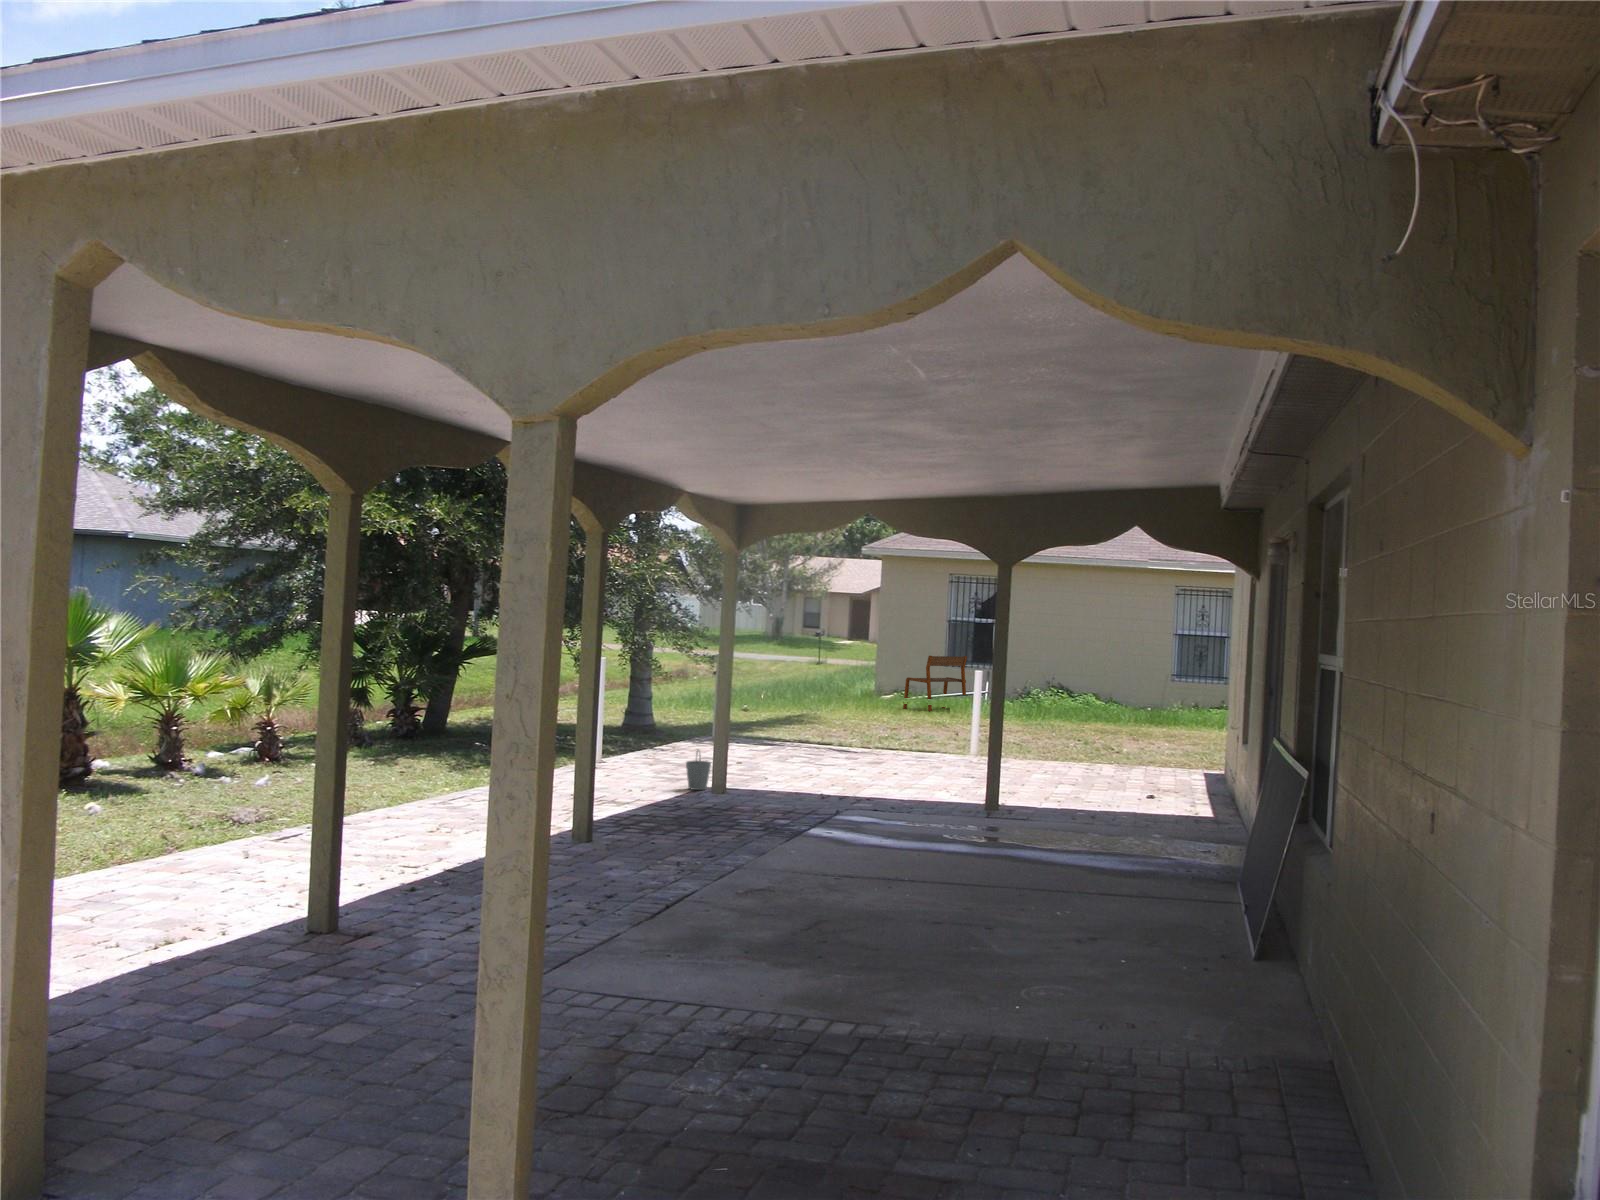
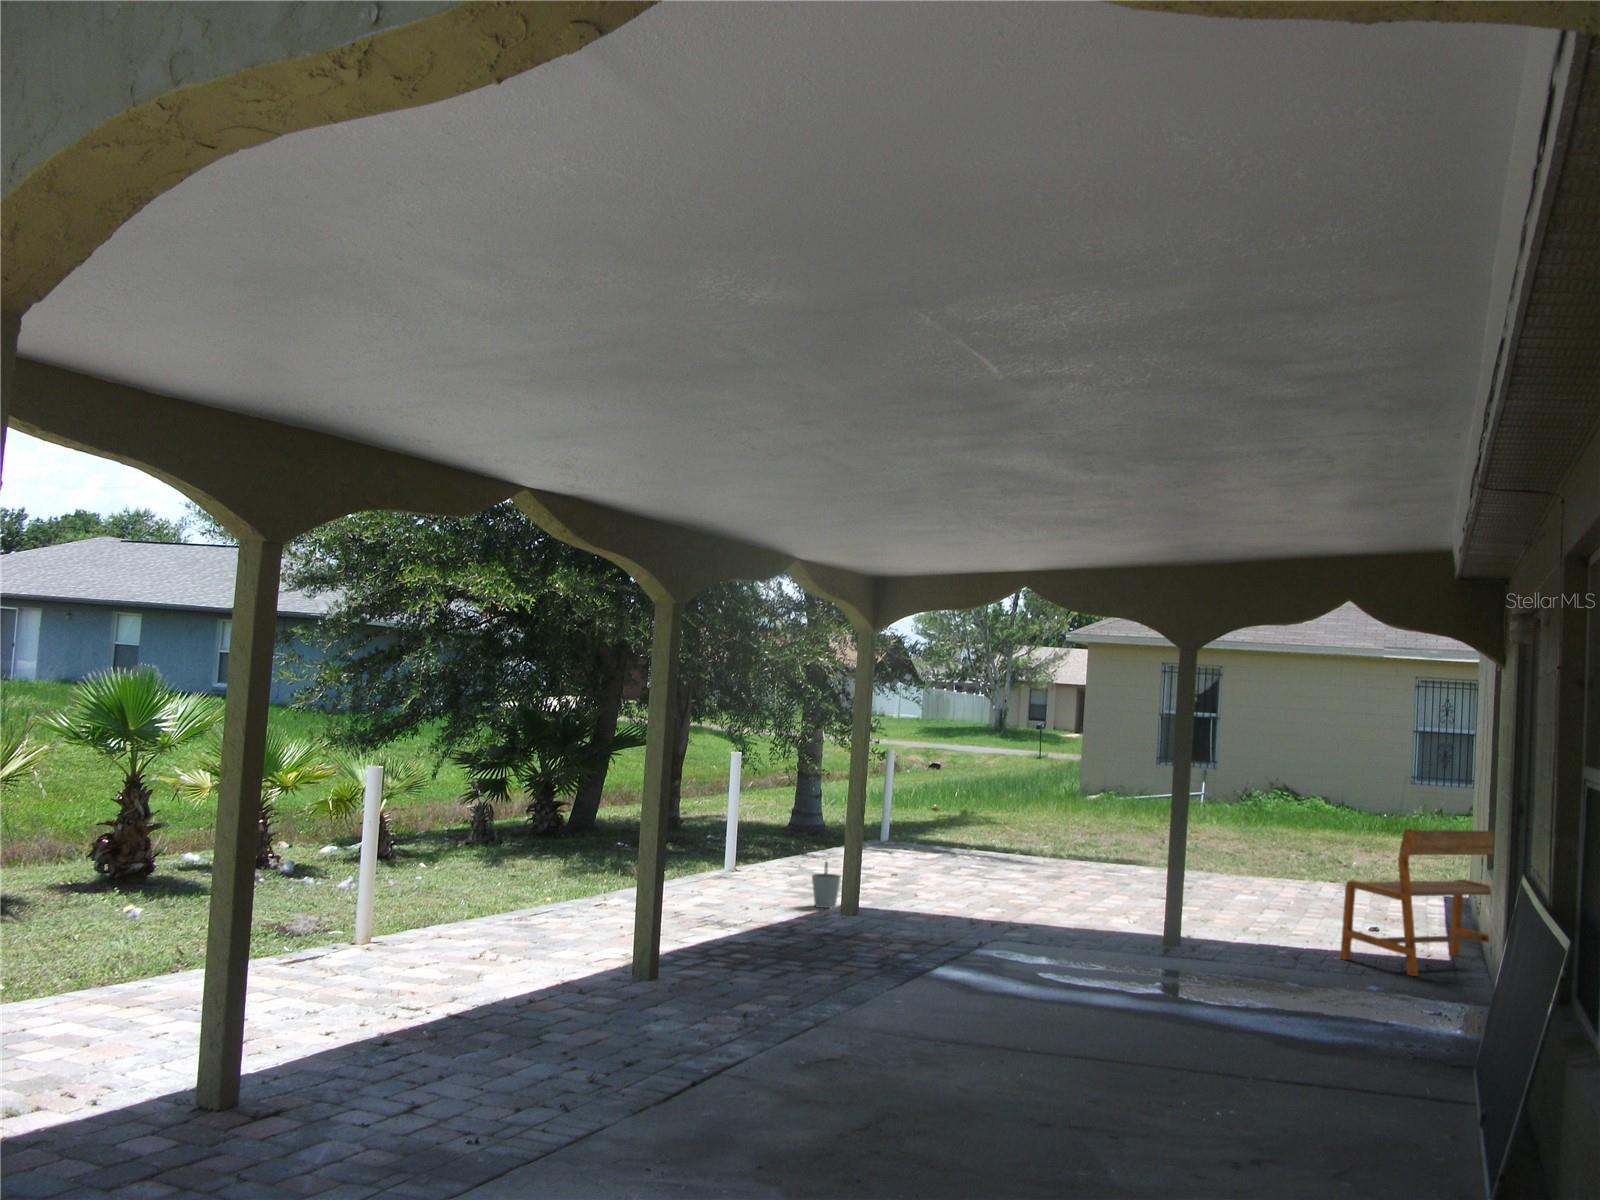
bench: present [903,656,967,711] -> present [1340,829,1494,976]

